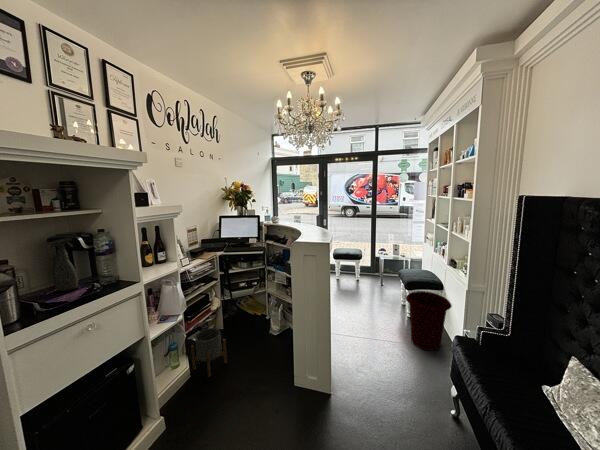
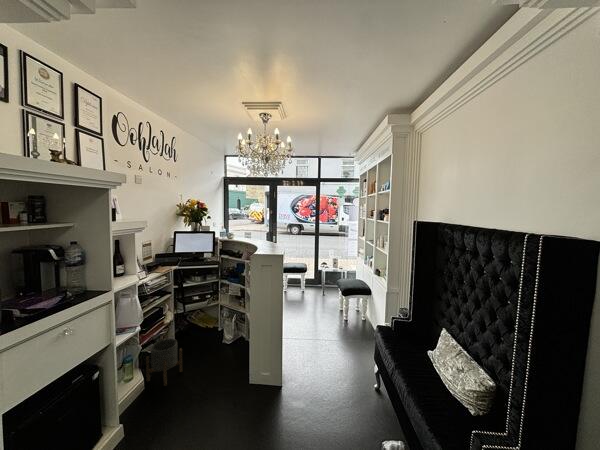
spray bottle: present [51,238,78,291] -> none [22,250,46,302]
waste bin: present [406,291,452,351] -> none [342,296,376,344]

